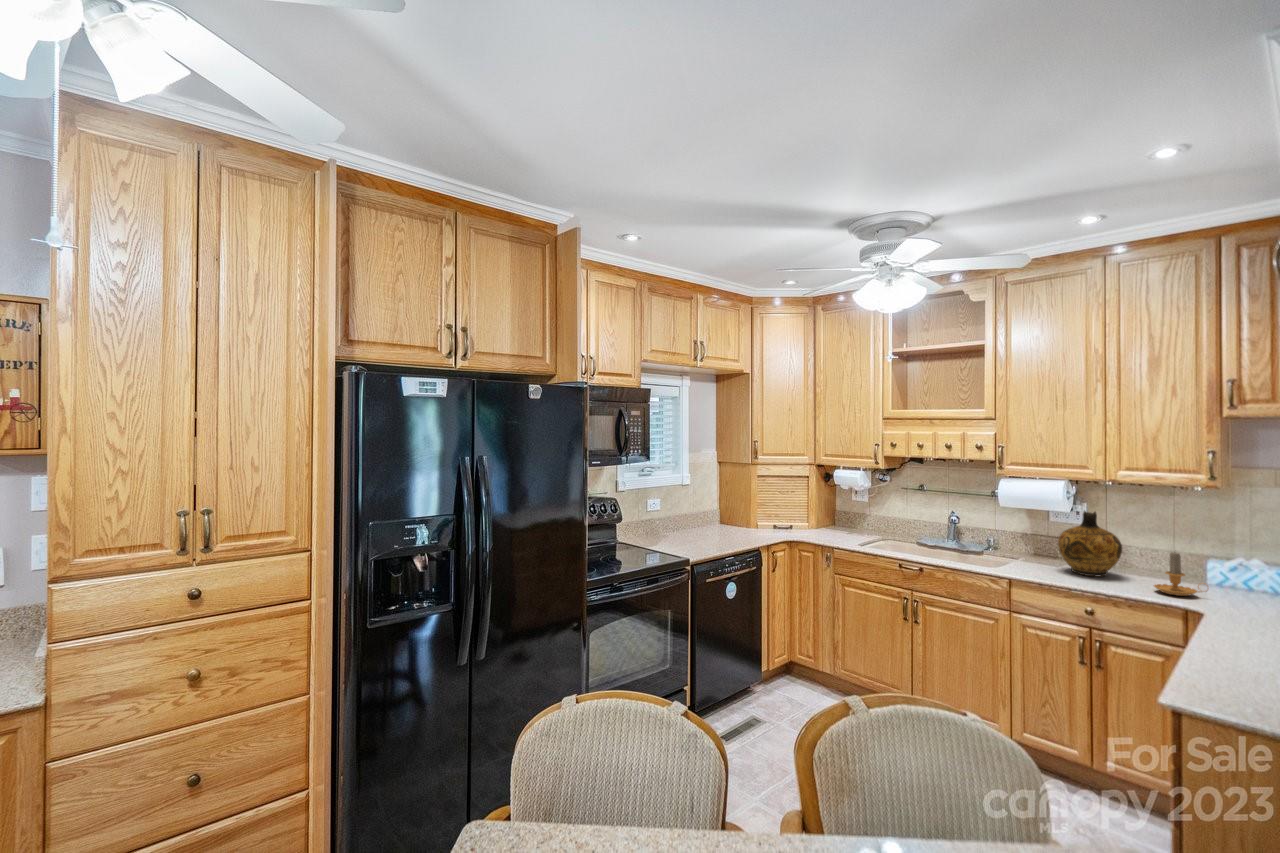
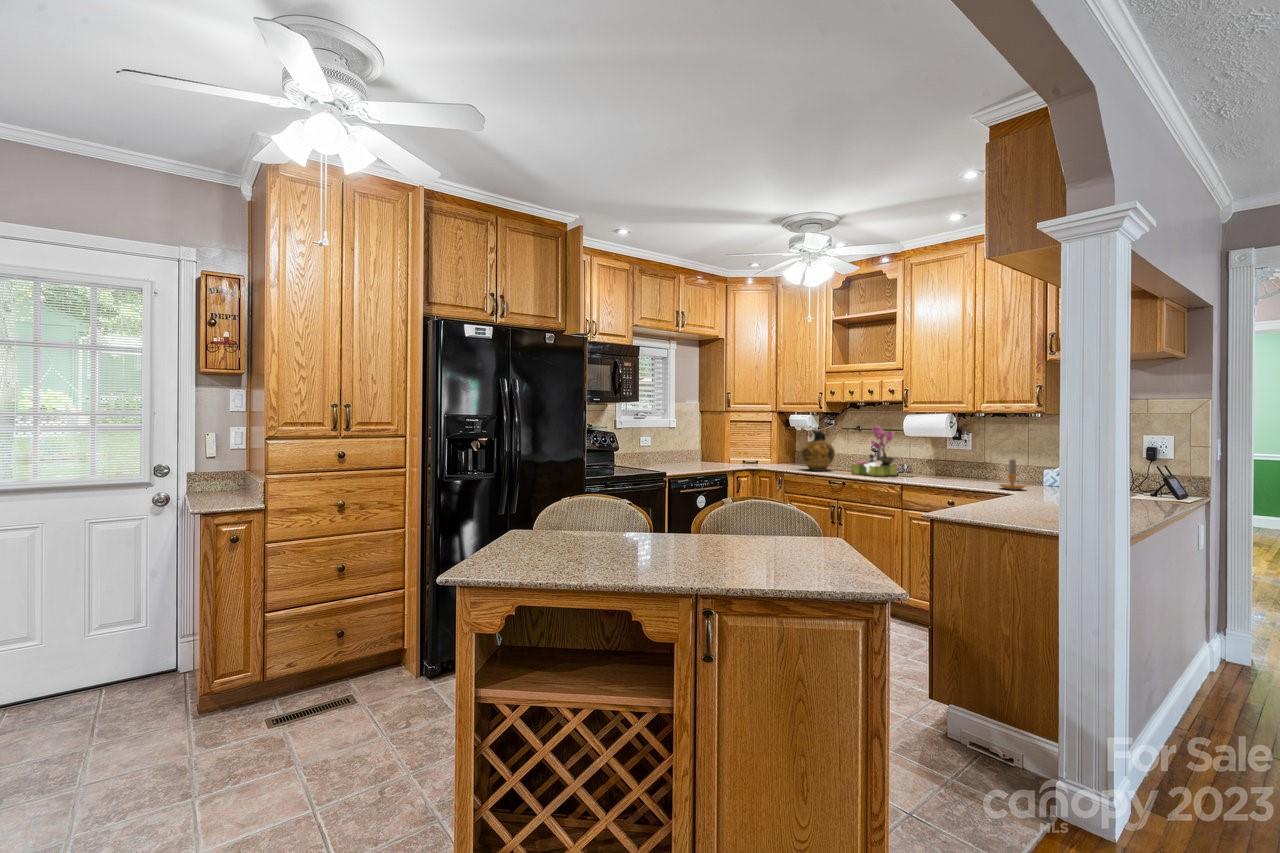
flower arrangement: none [925,487,985,559] -> present [851,426,897,476]
ceramic jug: present [1058,511,1122,576] -> present [801,431,835,471]

